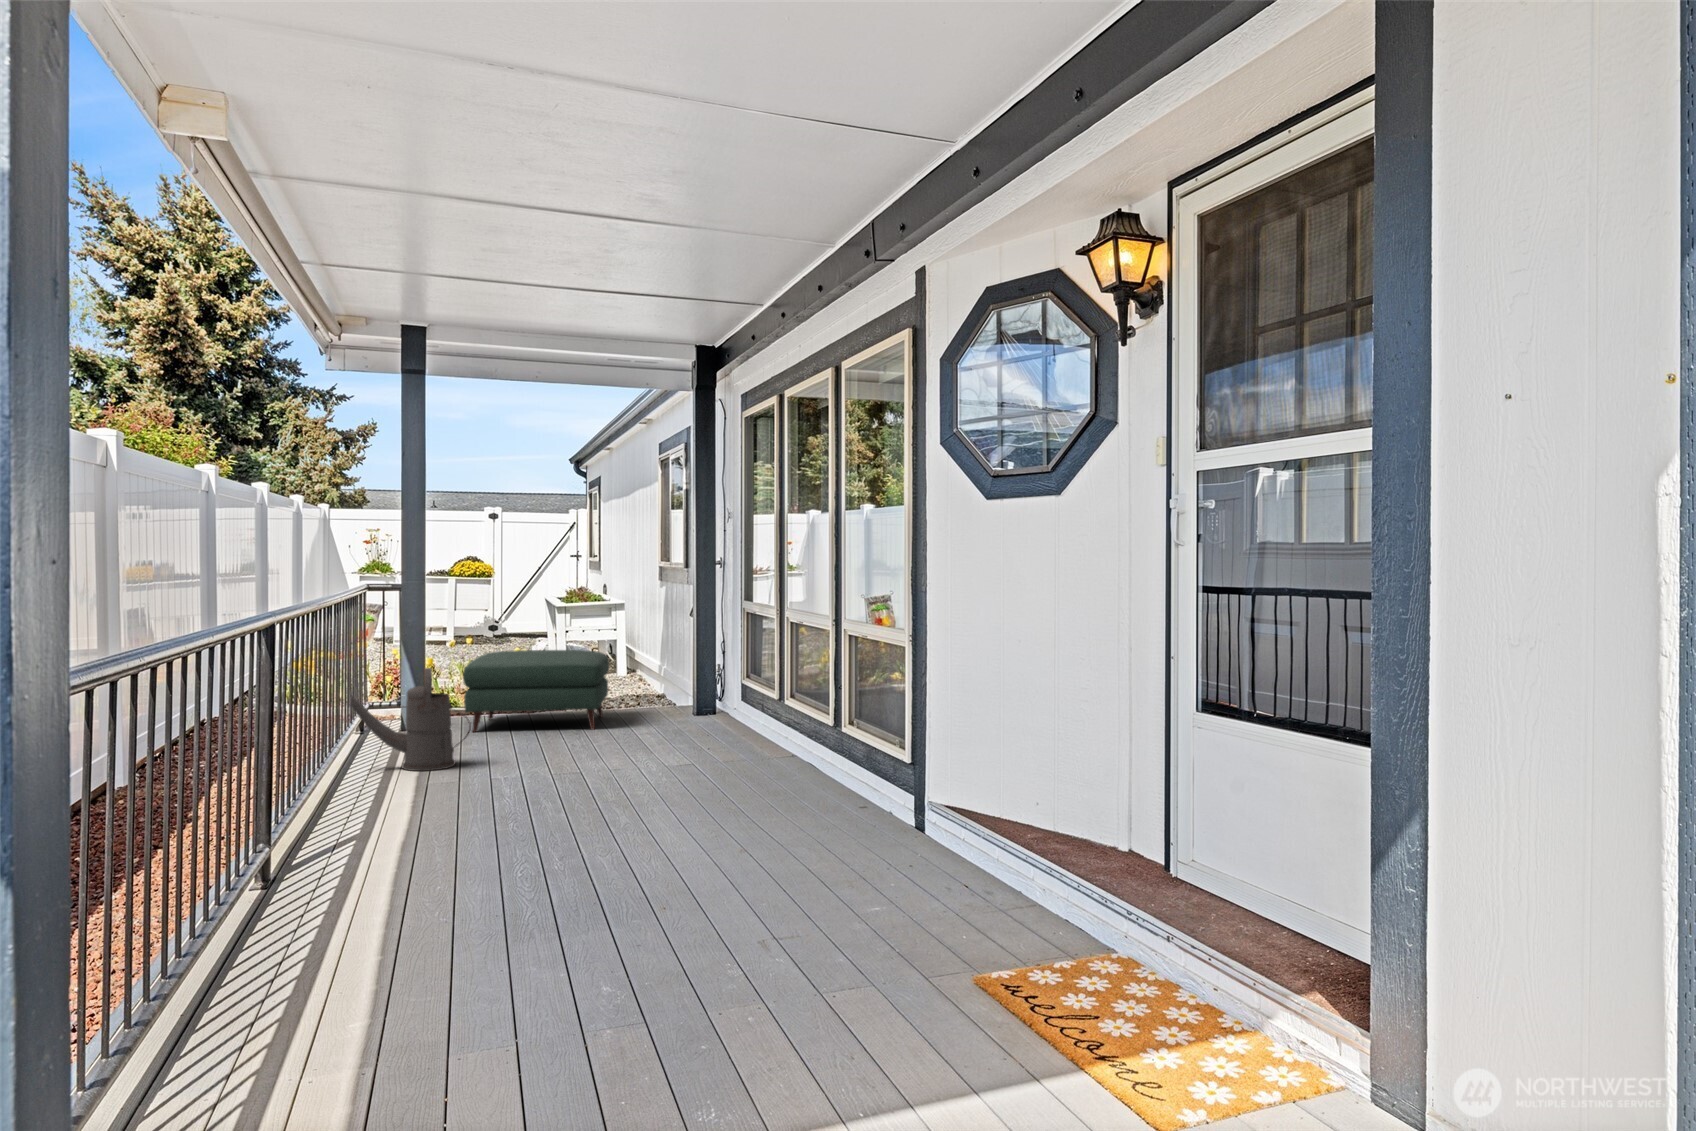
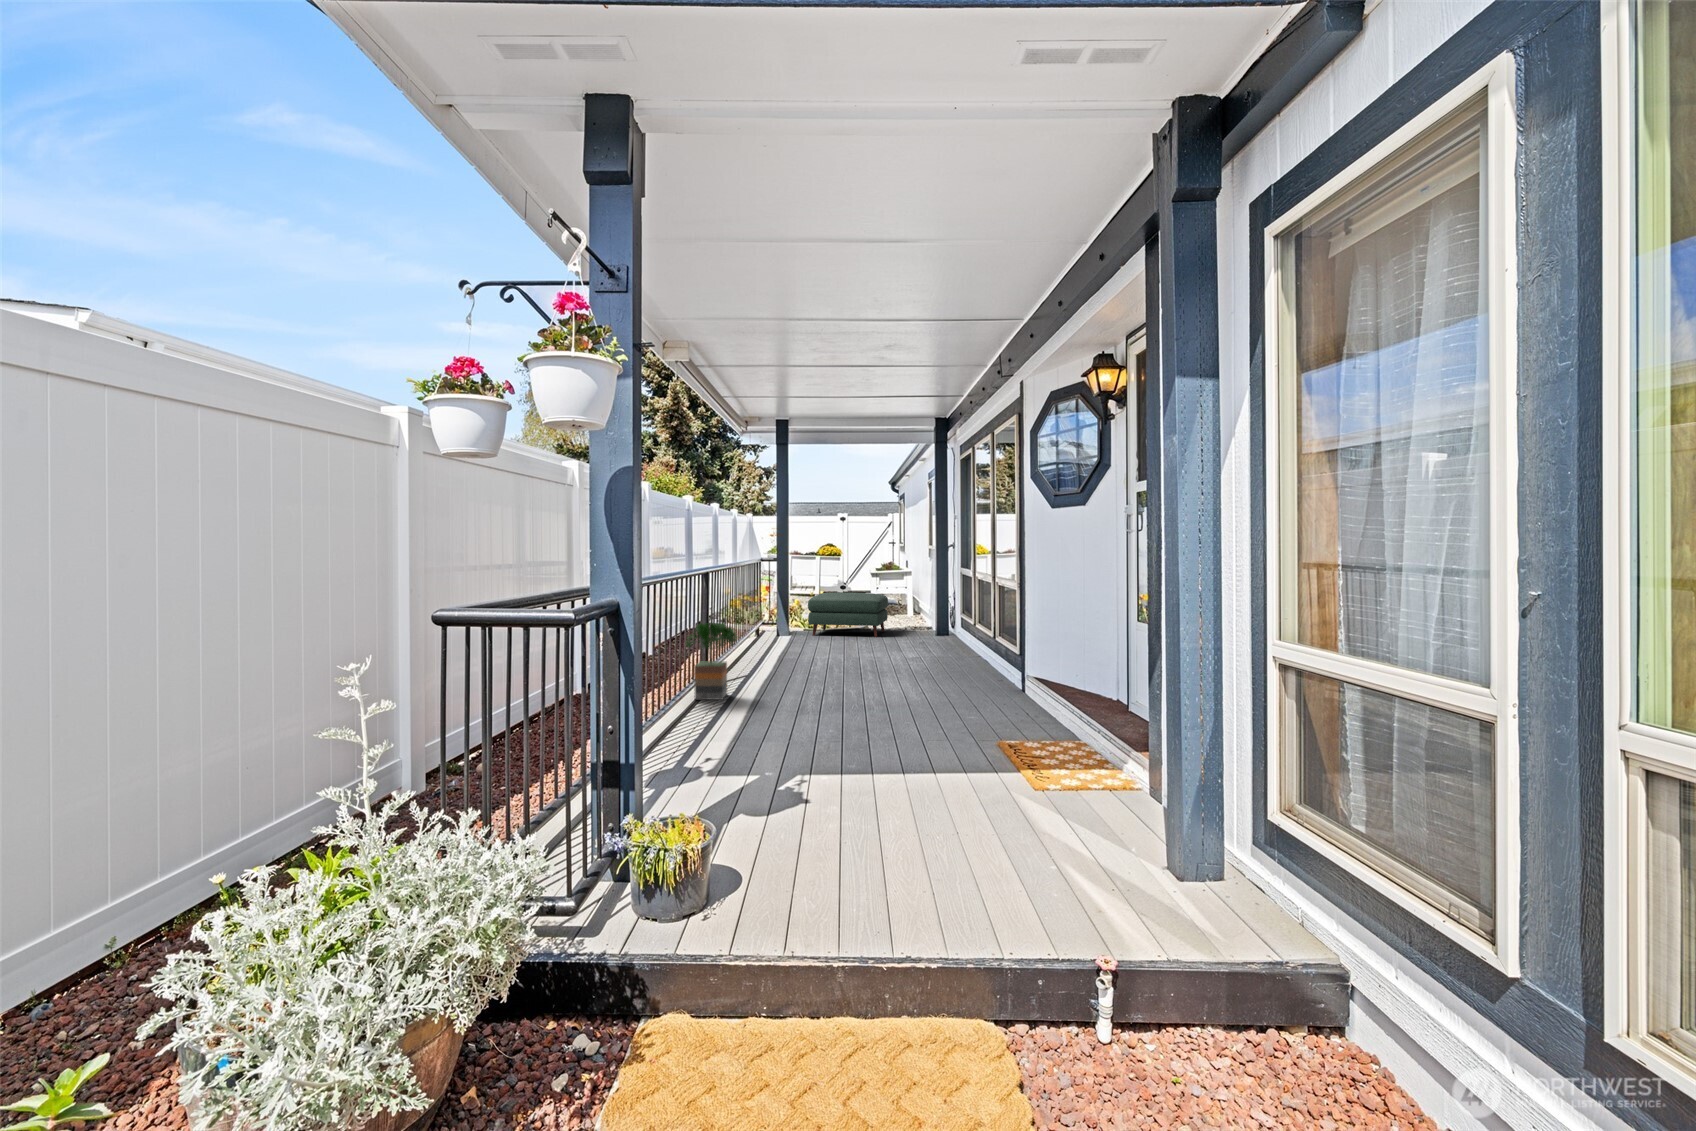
watering can: present [350,668,471,771] -> none [743,598,806,651]
potted tree: none [232,742,364,922] -> present [686,623,738,700]

